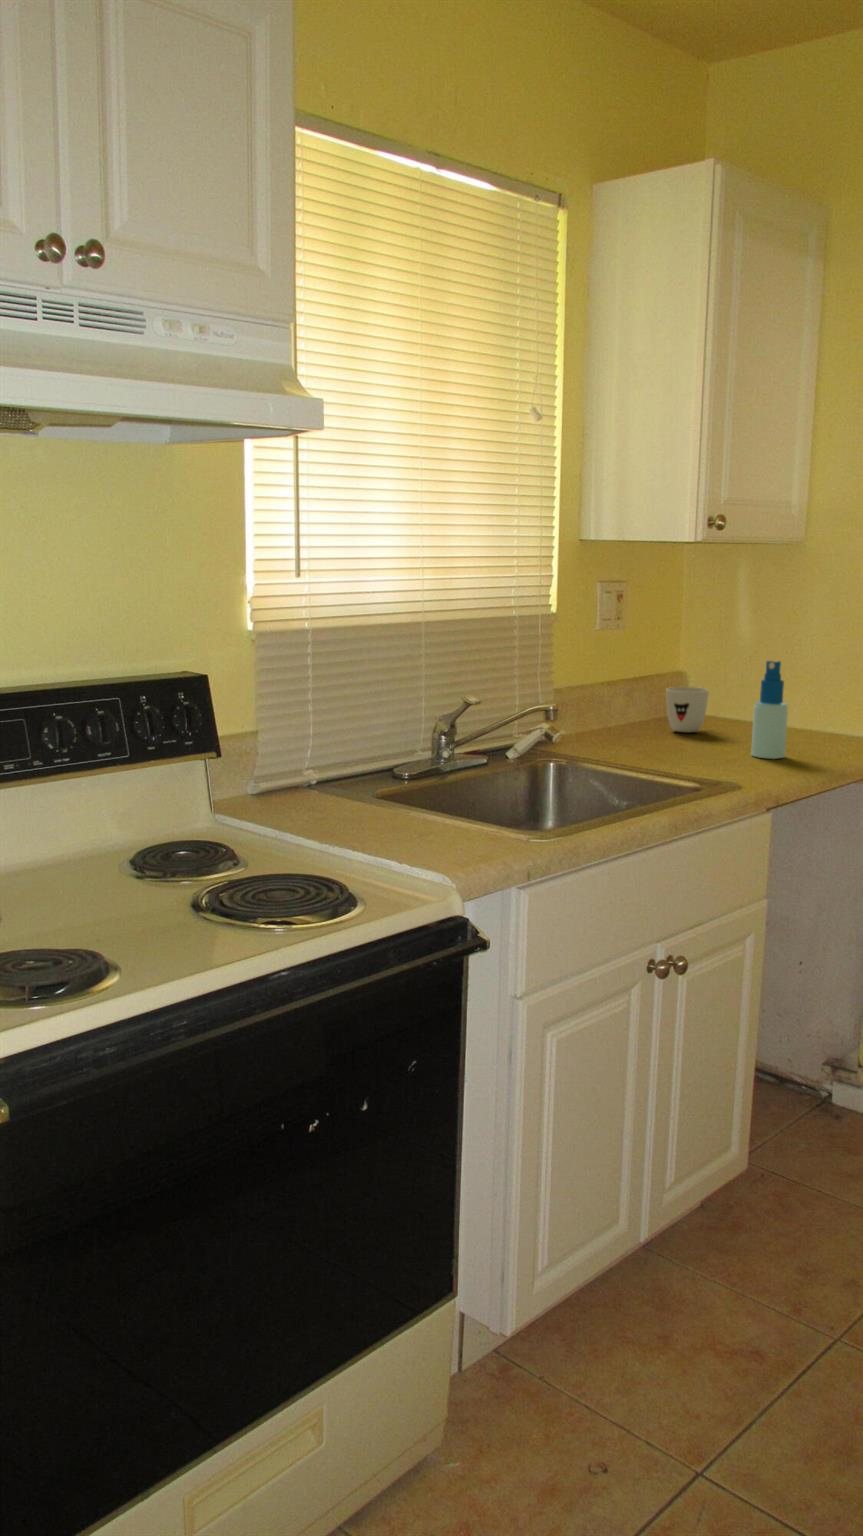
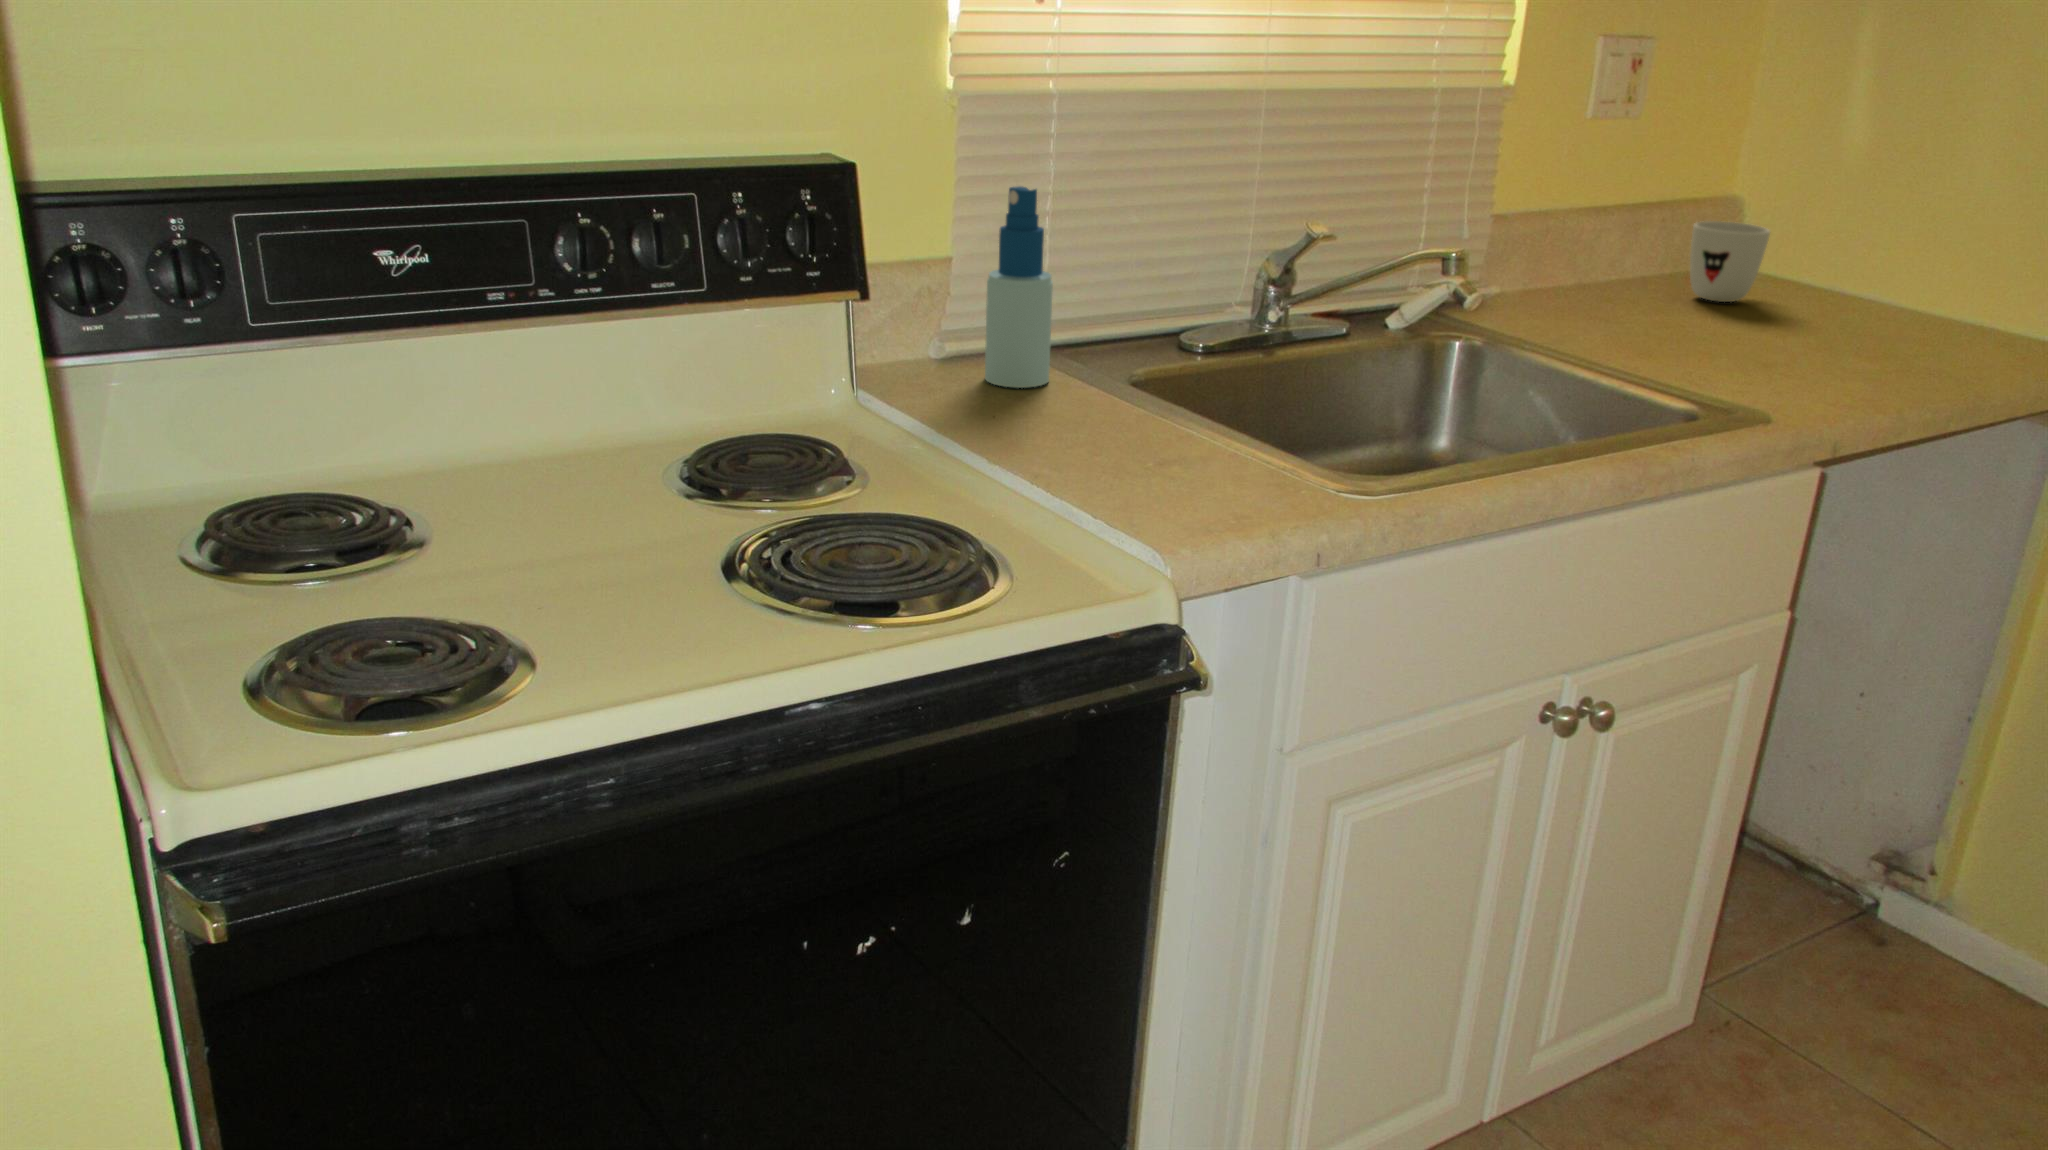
spray bottle: present [751,661,788,759] -> present [985,186,1053,388]

